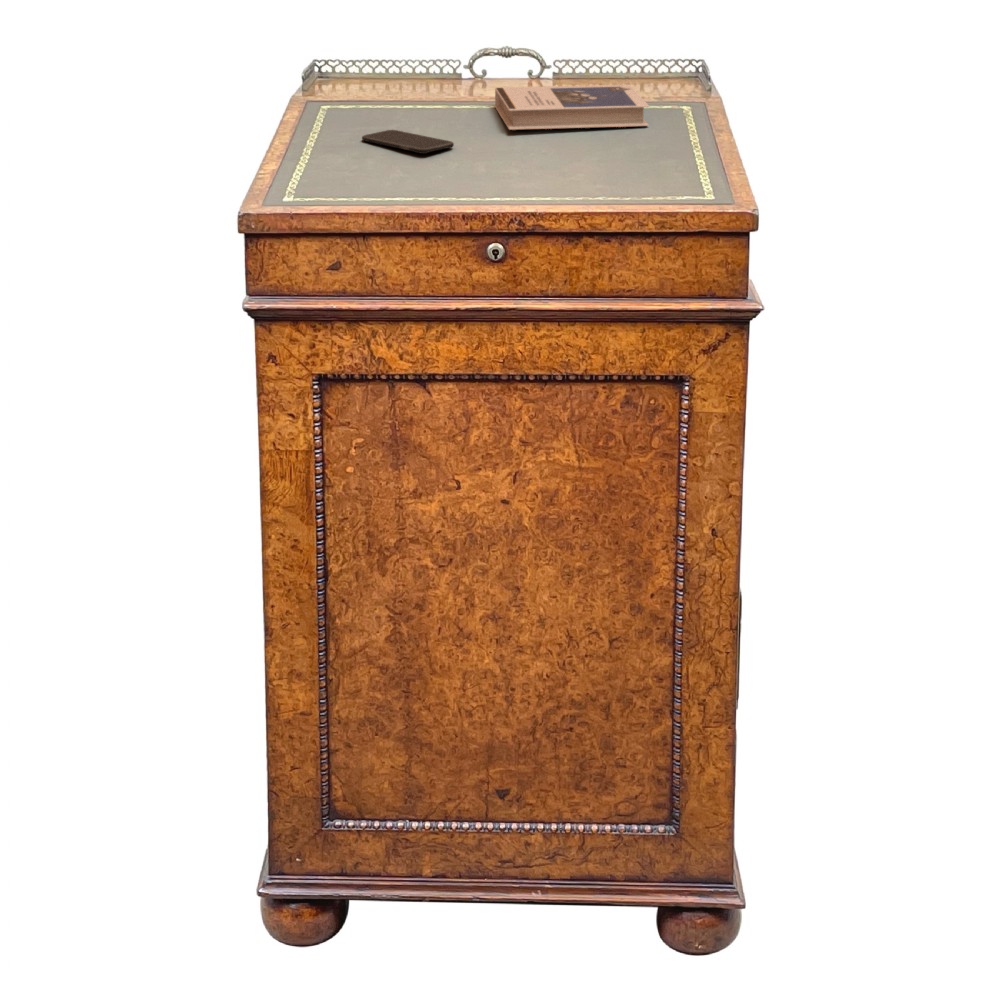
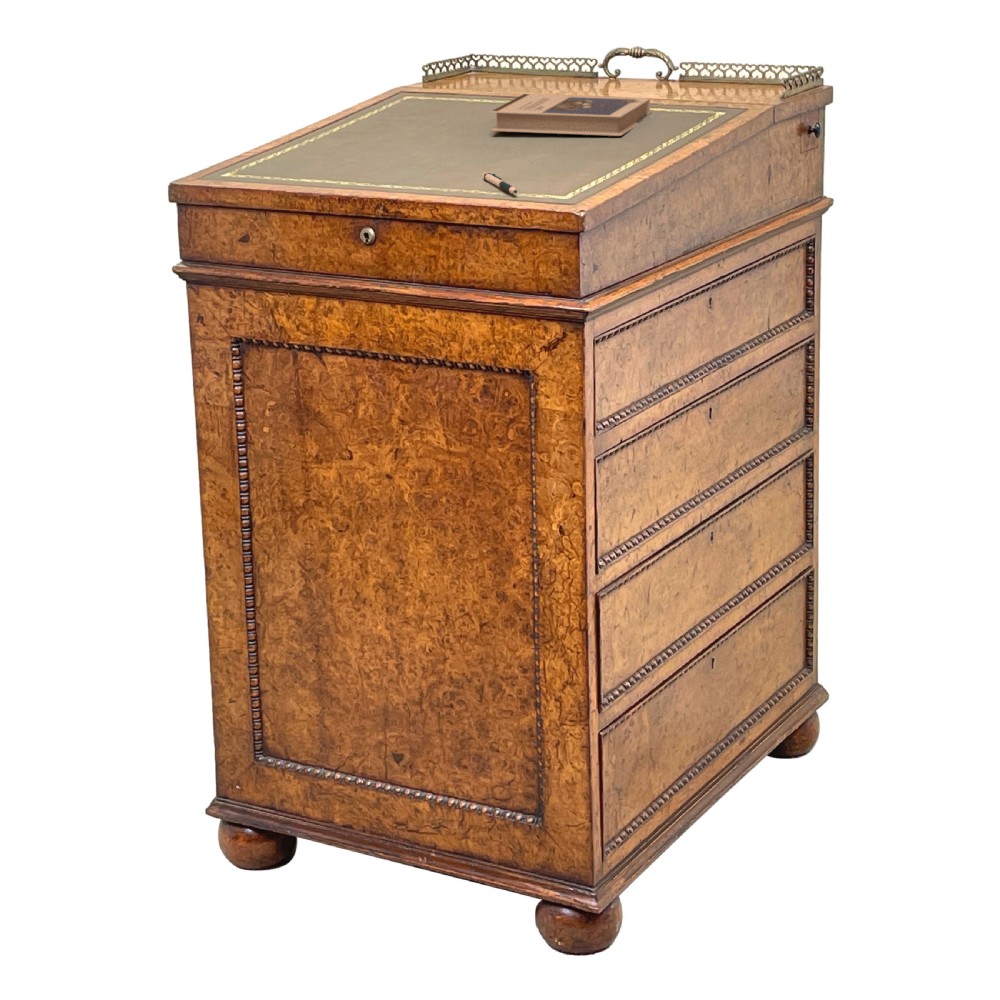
smartphone: present [362,130,454,154] -> none [367,125,428,146]
pen: none [586,175,659,195] -> present [482,172,517,193]

